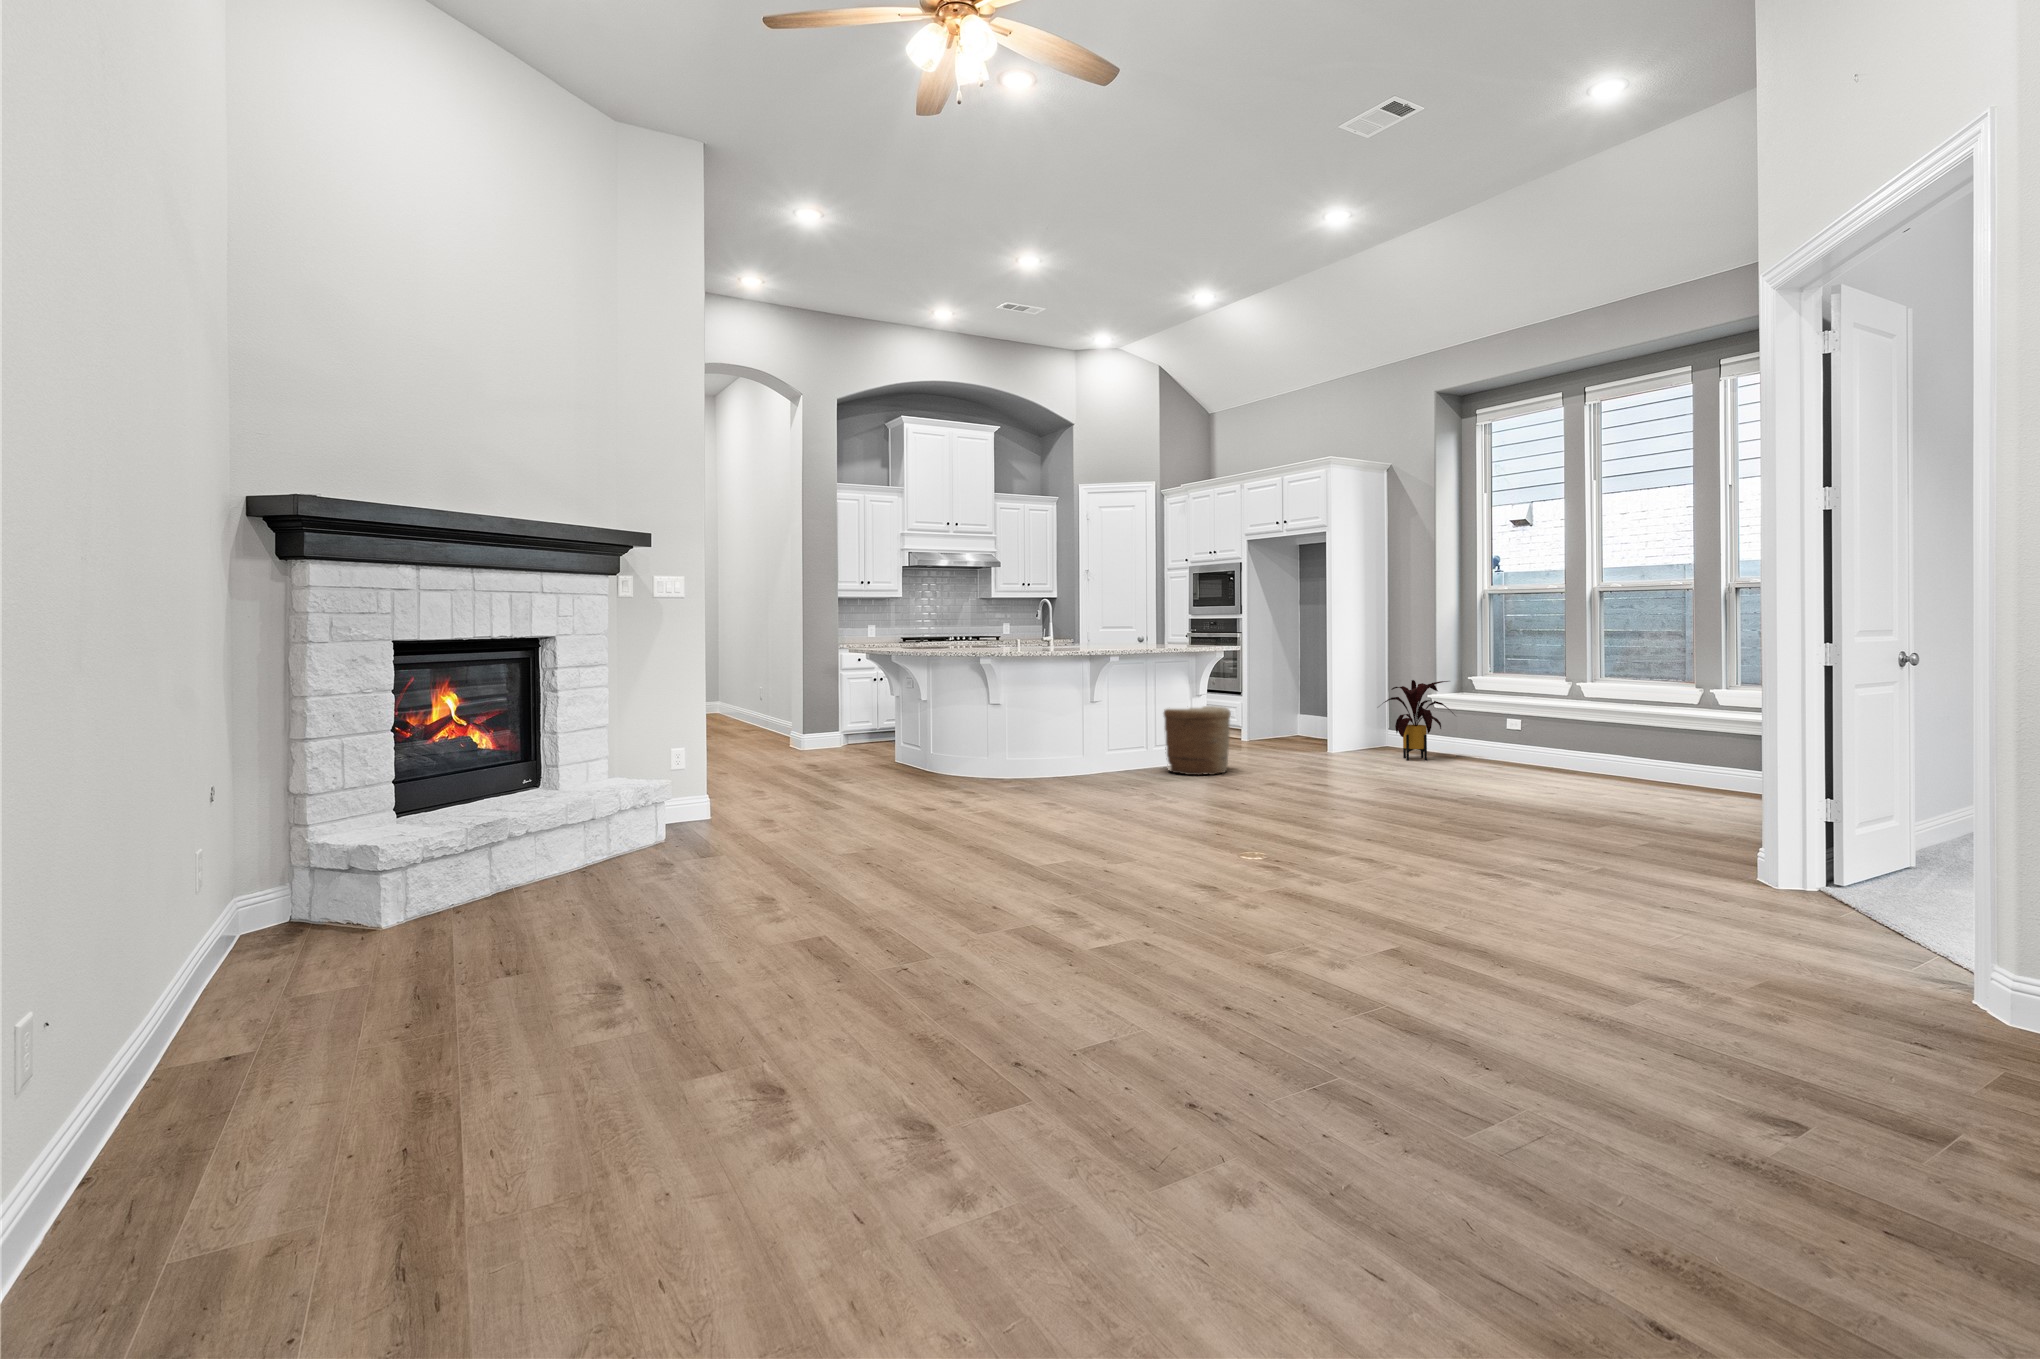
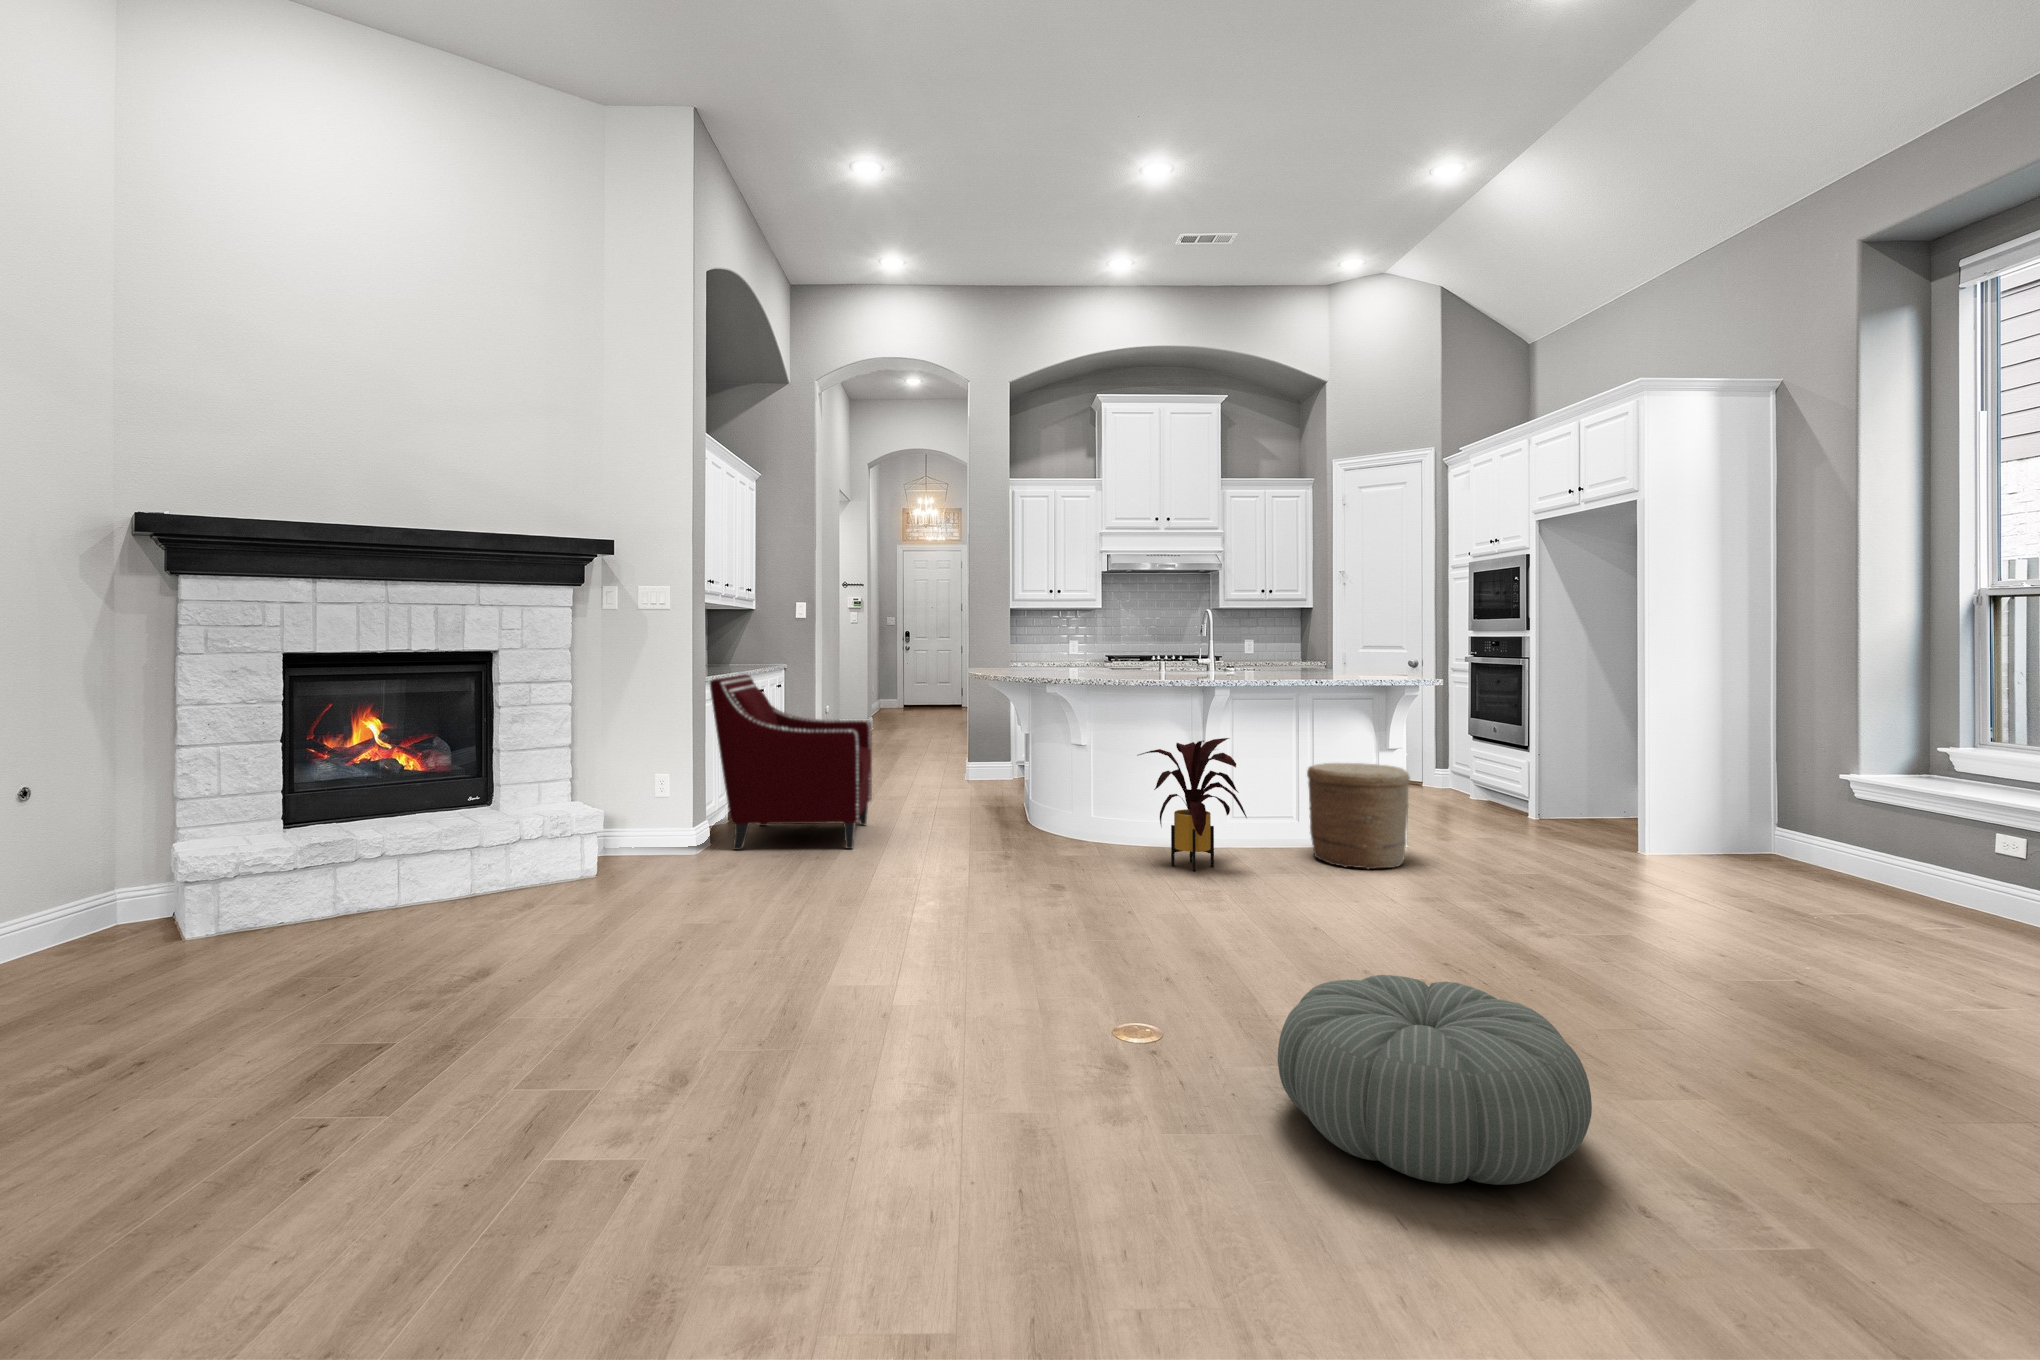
armchair: none [682,657,846,815] -> present [710,674,872,850]
house plant: present [1384,680,1453,761] -> present [1137,738,1247,871]
pouf: none [1356,782,1503,858] -> present [1278,975,1592,1185]

